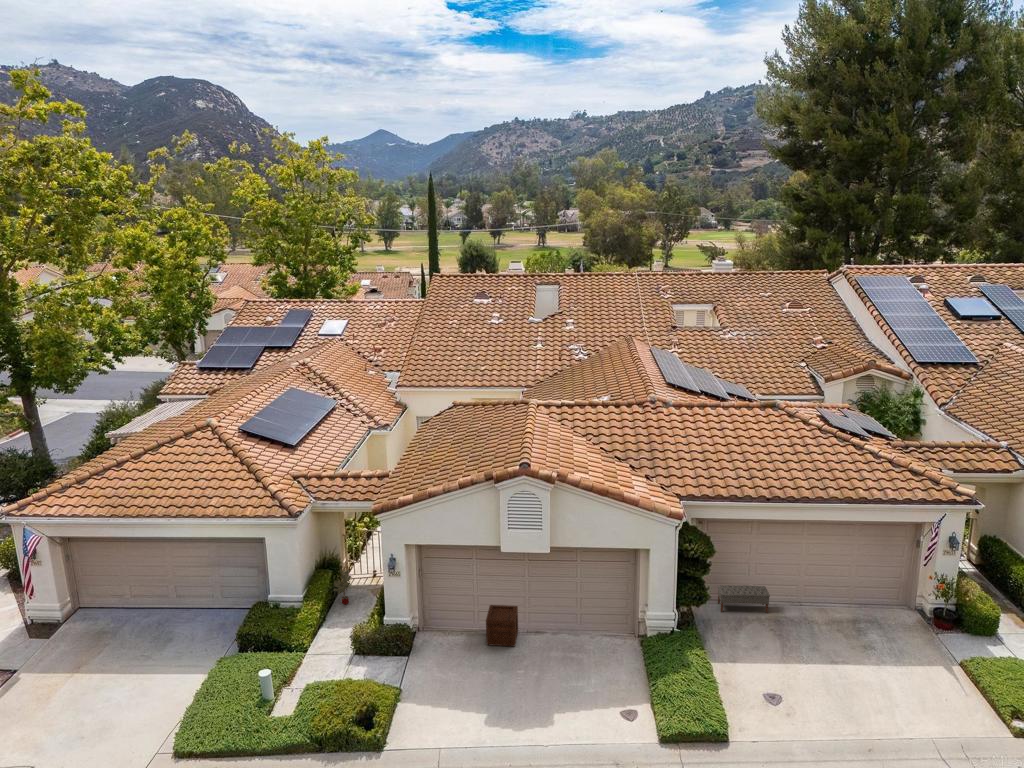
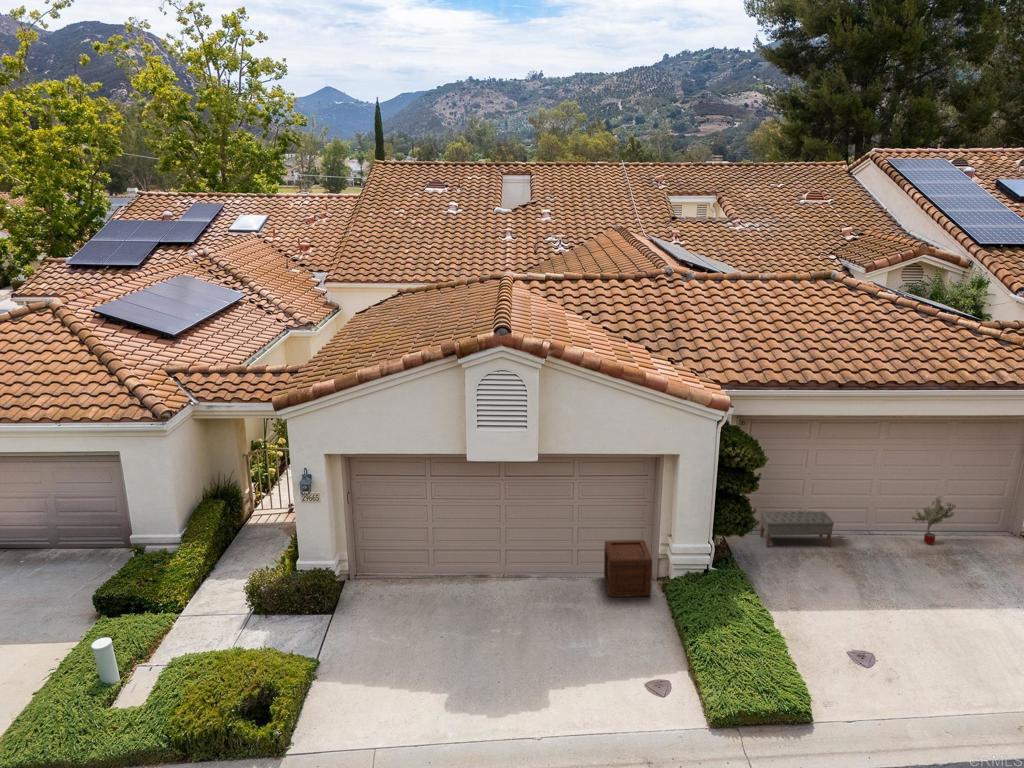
potted tree: present [334,570,351,605] -> present [912,496,956,545]
wooden crate: present [486,605,518,646] -> present [604,540,652,597]

